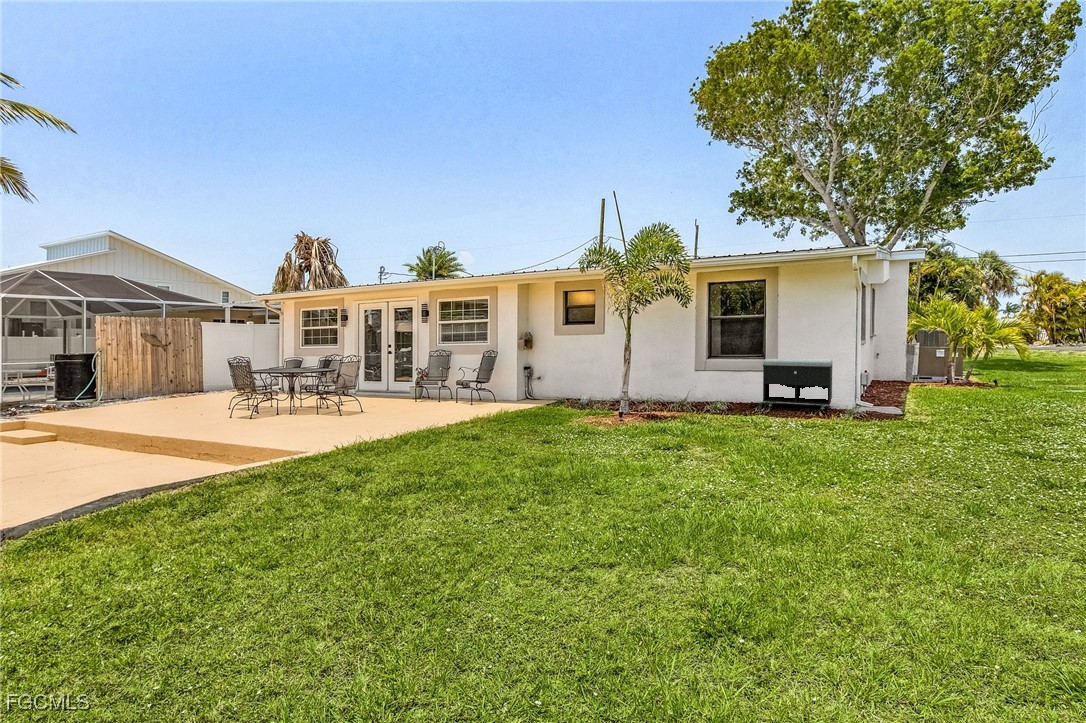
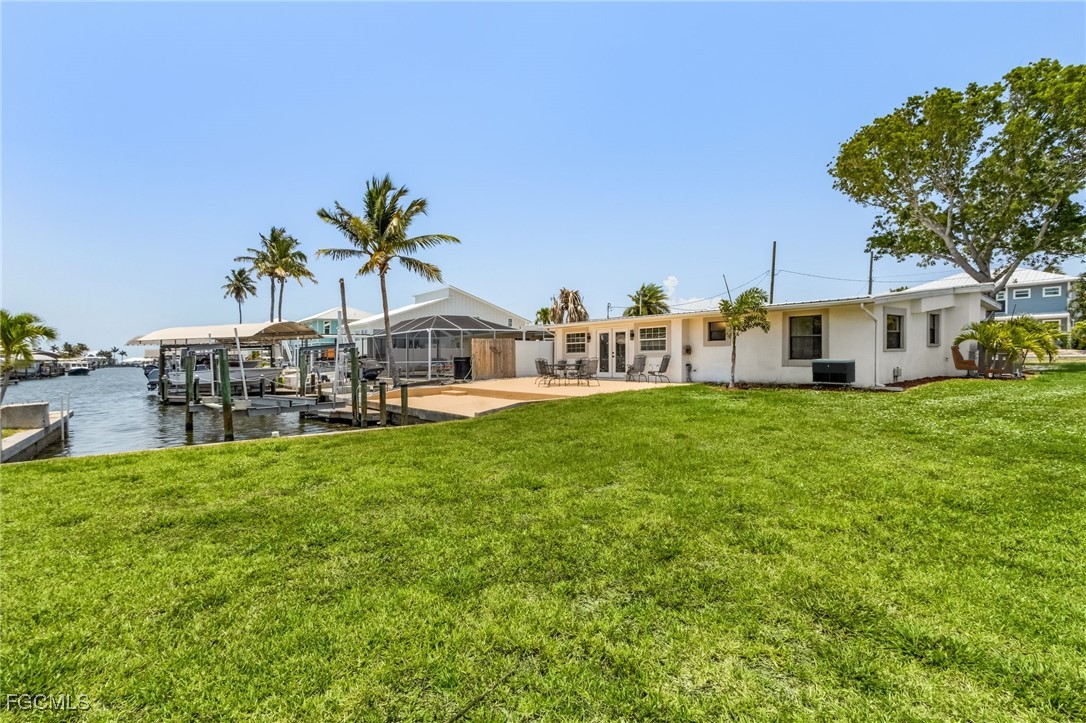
lounge chair: none [916,338,991,389] -> present [951,346,1003,379]

